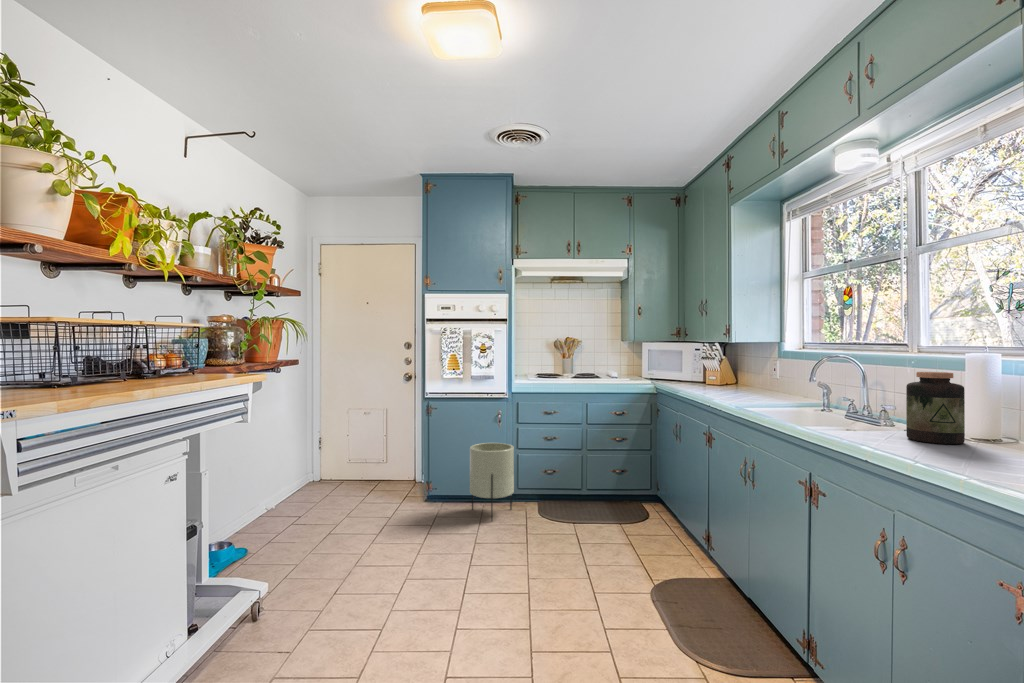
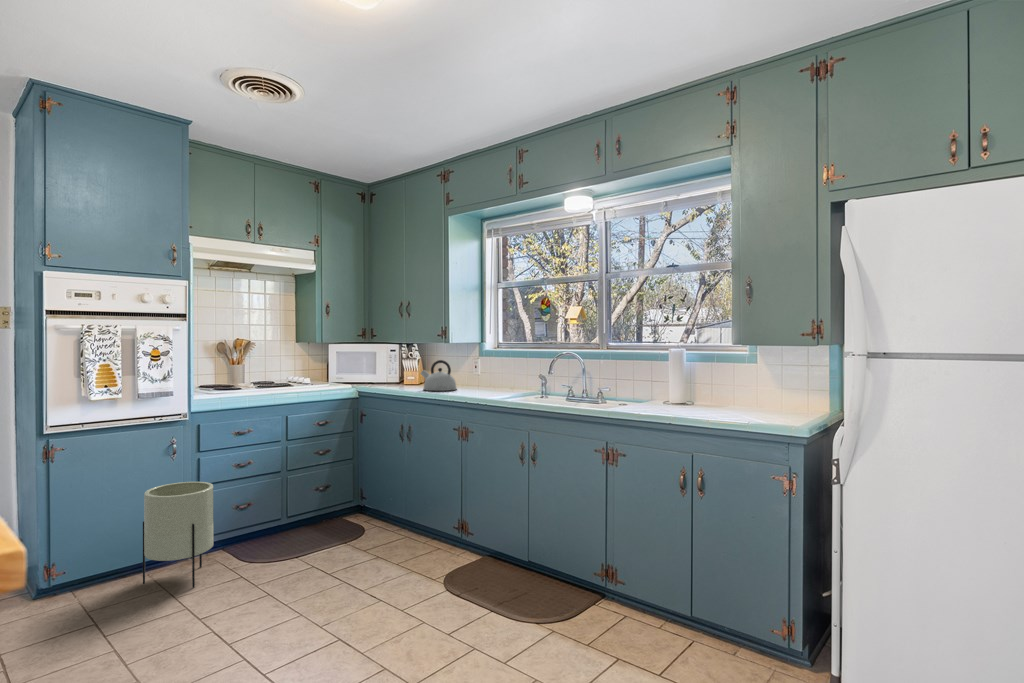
kettle: none [702,359,741,391] -> present [421,360,457,391]
jar: present [906,372,965,444] -> none [667,368,697,413]

